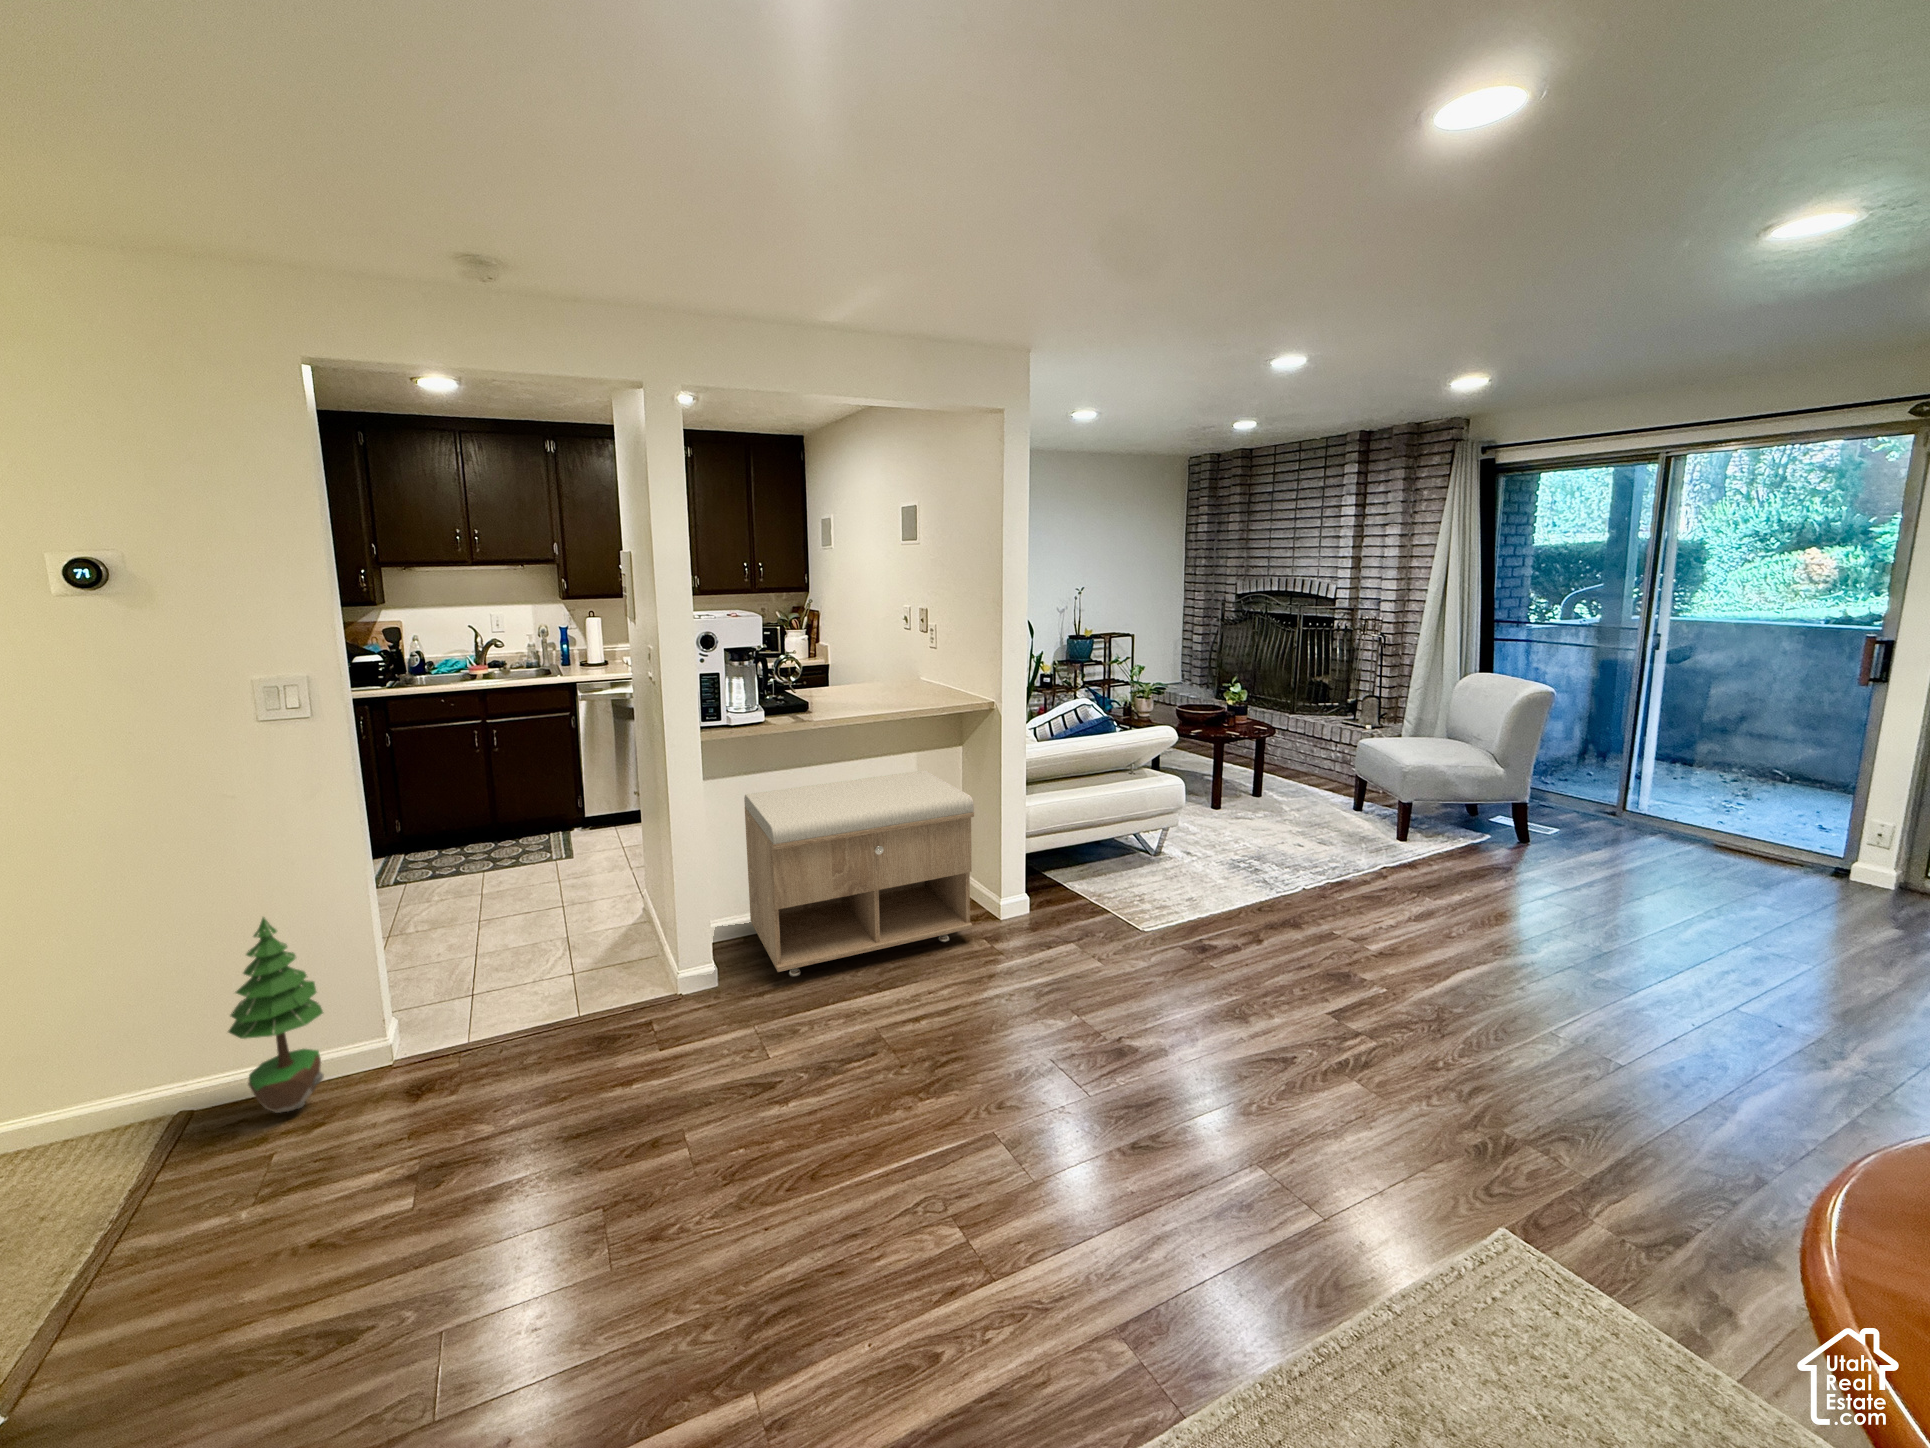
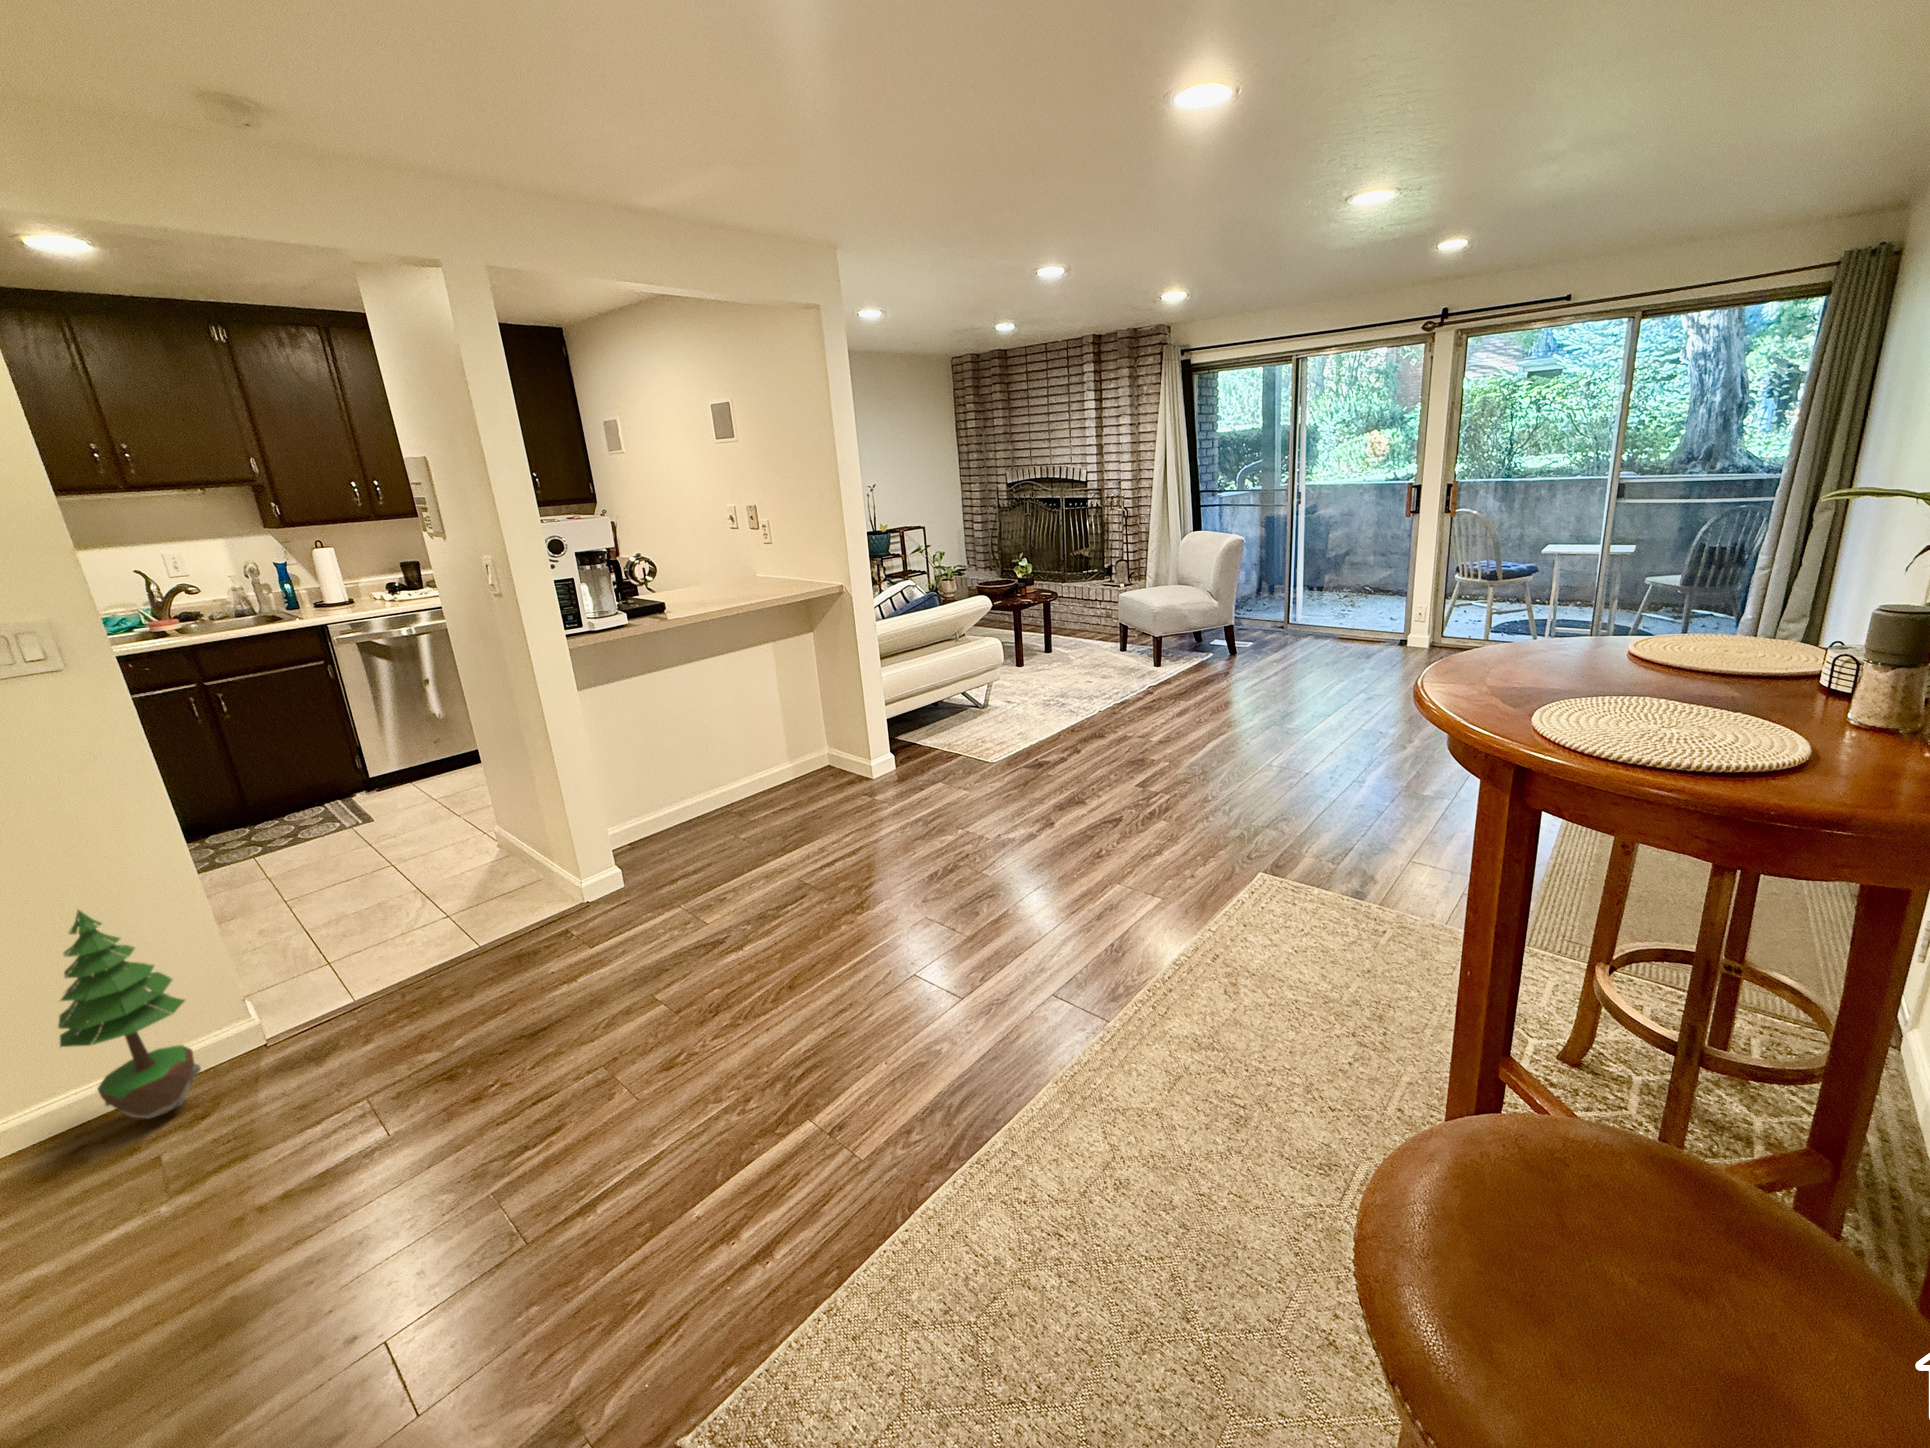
storage bench: present [744,770,974,977] -> none [612,660,855,863]

